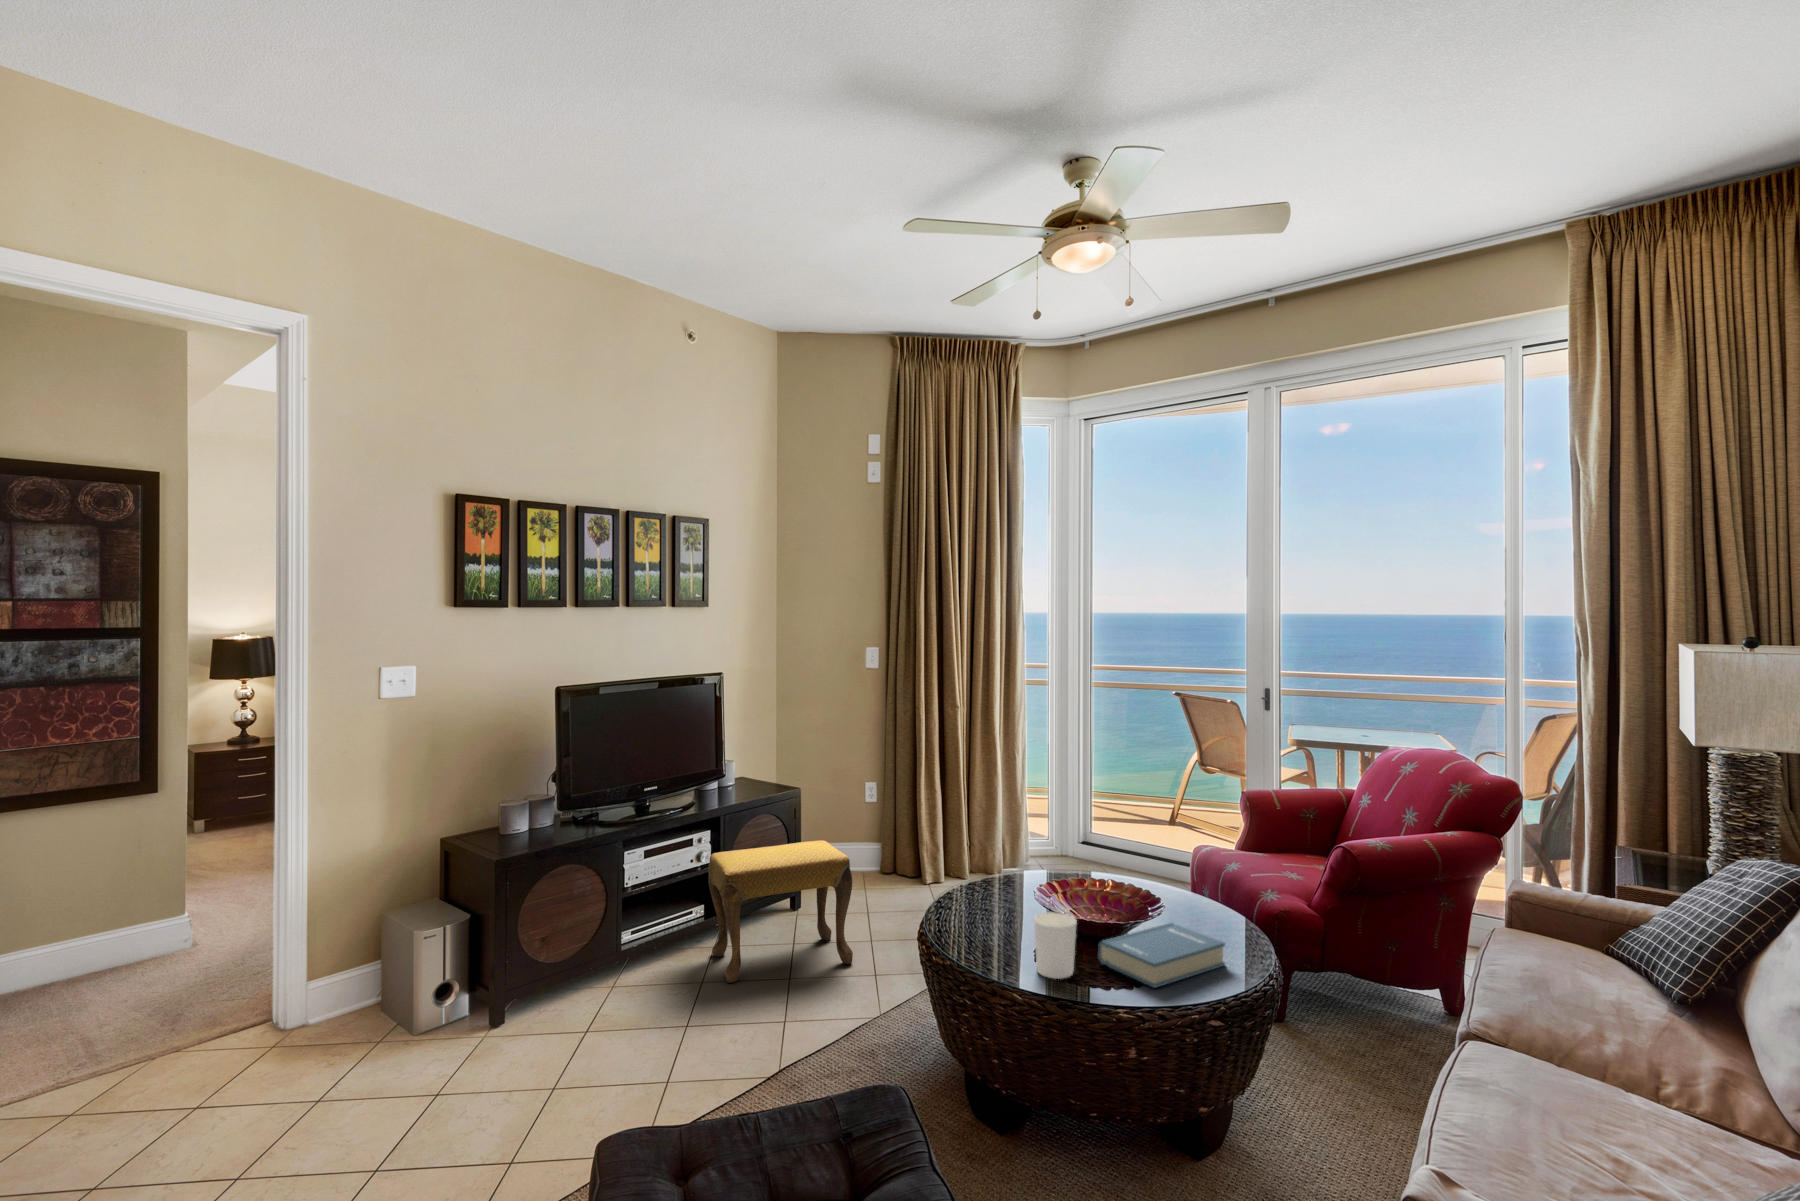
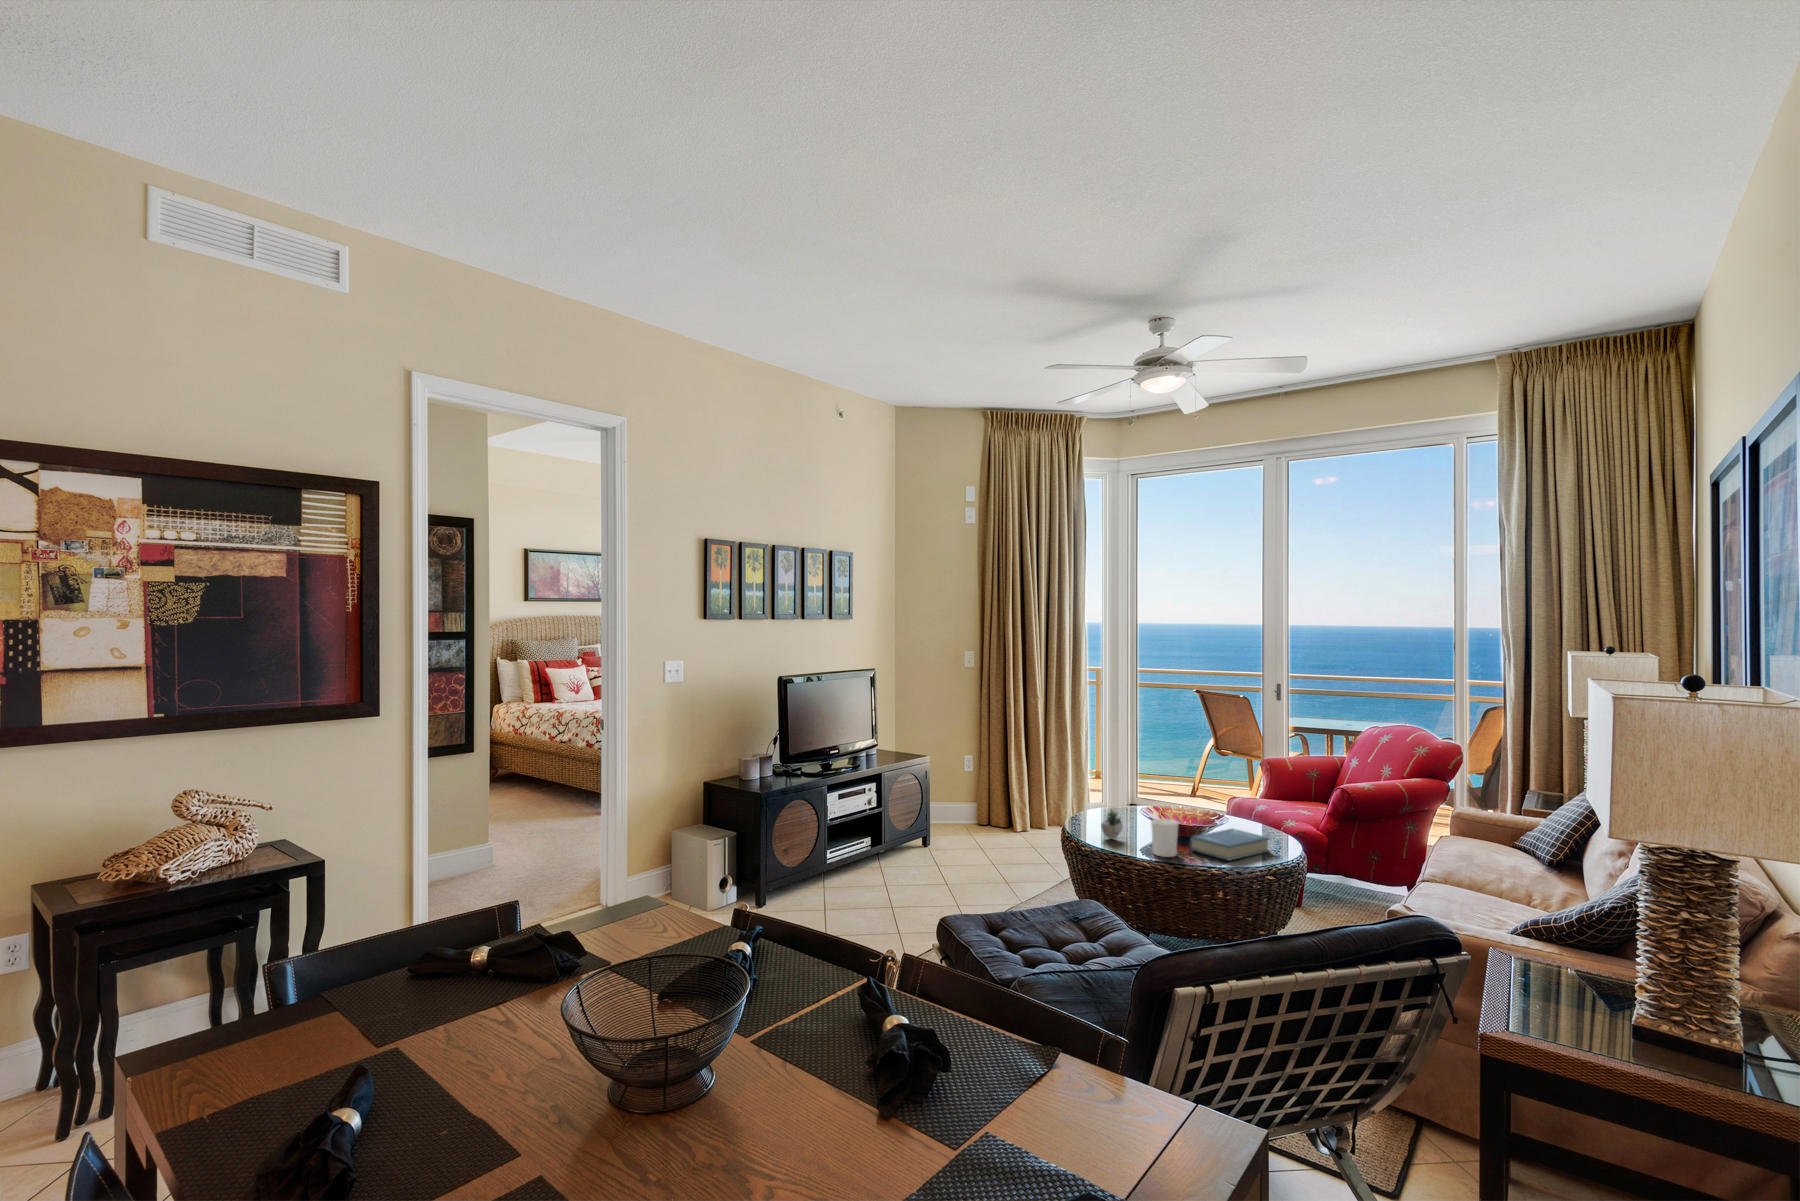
footstool: present [708,840,853,983] -> none [878,792,985,889]
succulent plant: none [967,889,1032,940] -> present [1101,810,1122,839]

